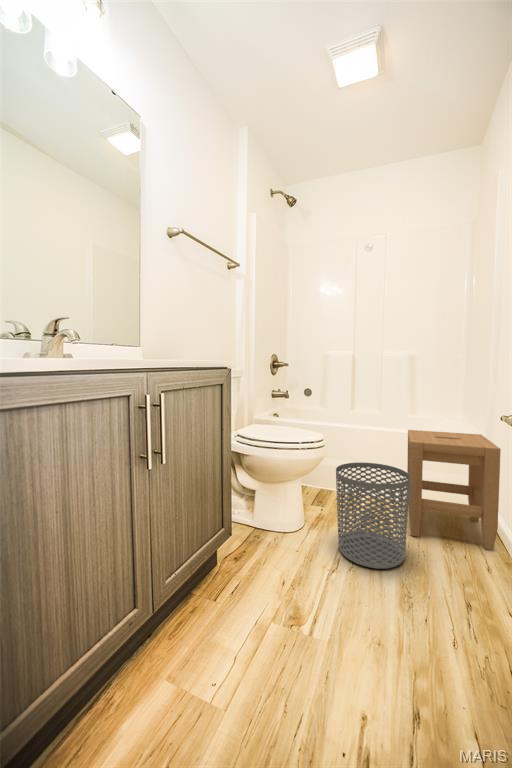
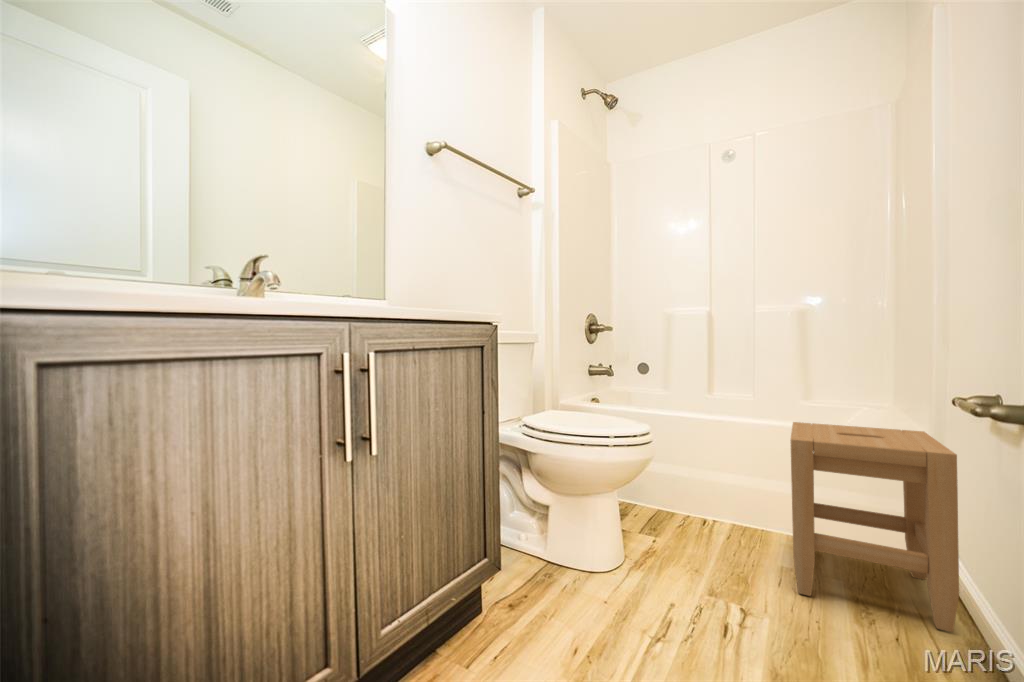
waste bin: present [336,462,410,569] -> none [665,470,787,645]

